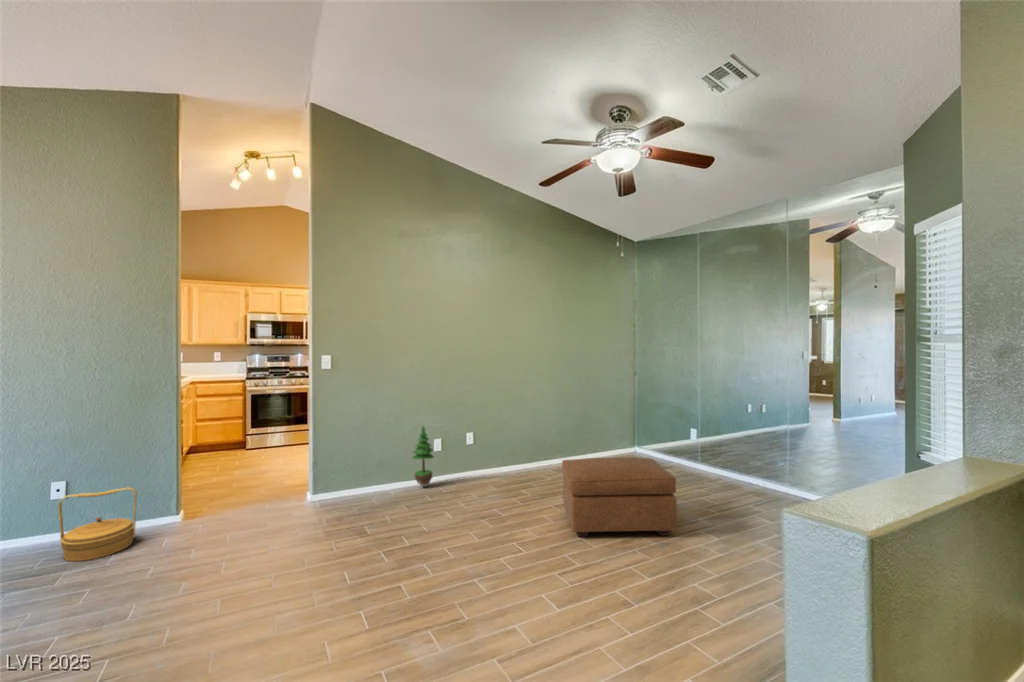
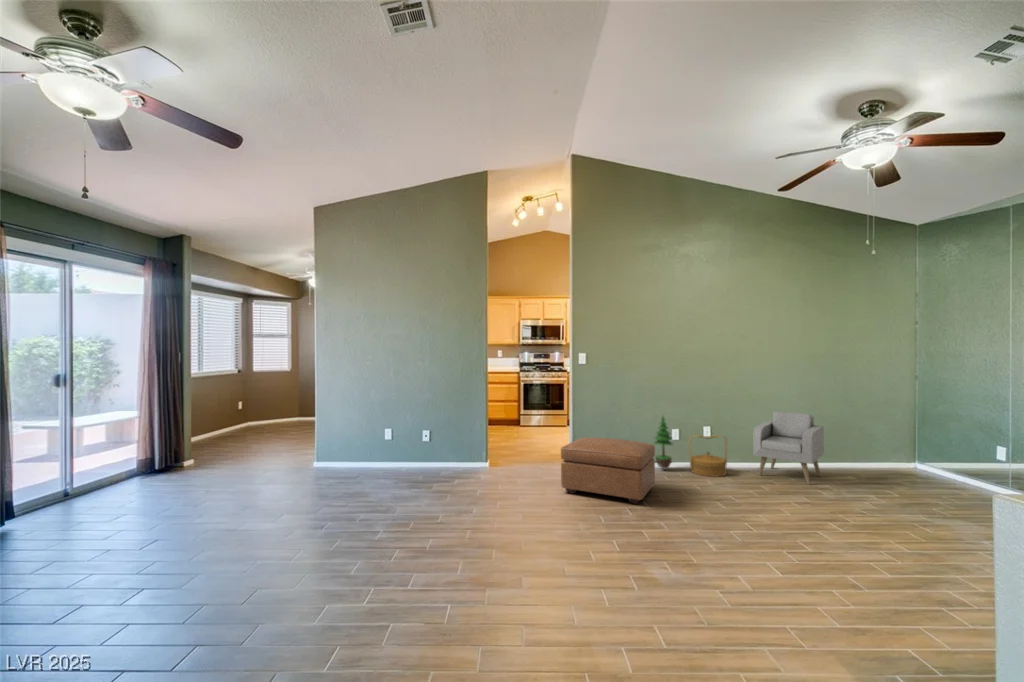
armchair: none [512,411,571,481] -> present [753,412,824,485]
ottoman: present [562,457,677,537] -> present [561,437,655,504]
woven basket: present [58,487,137,561] -> present [689,435,727,477]

